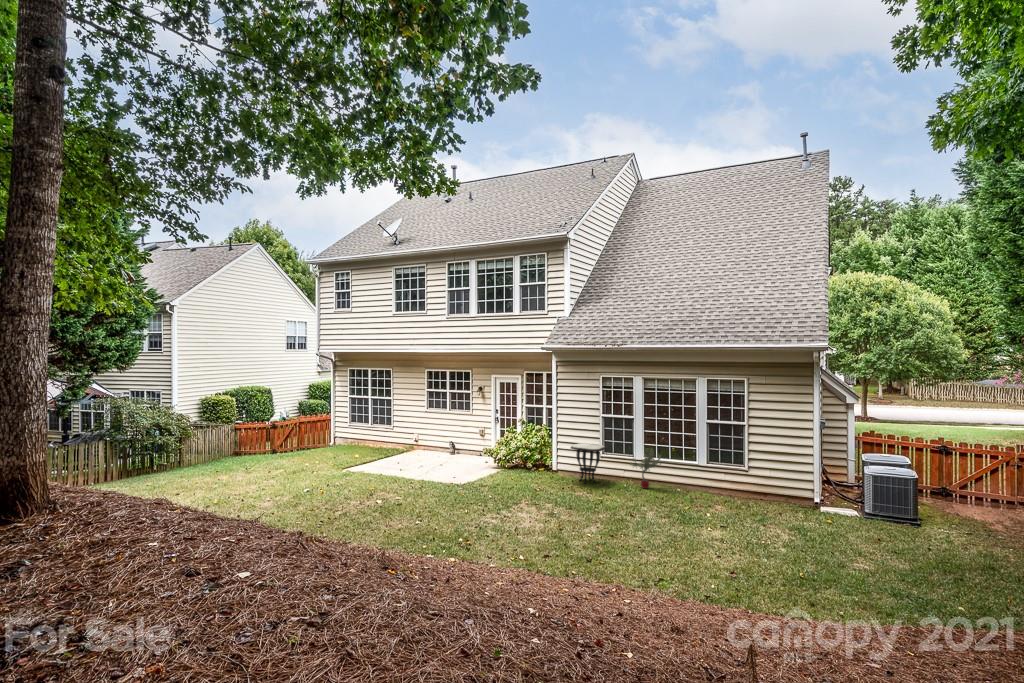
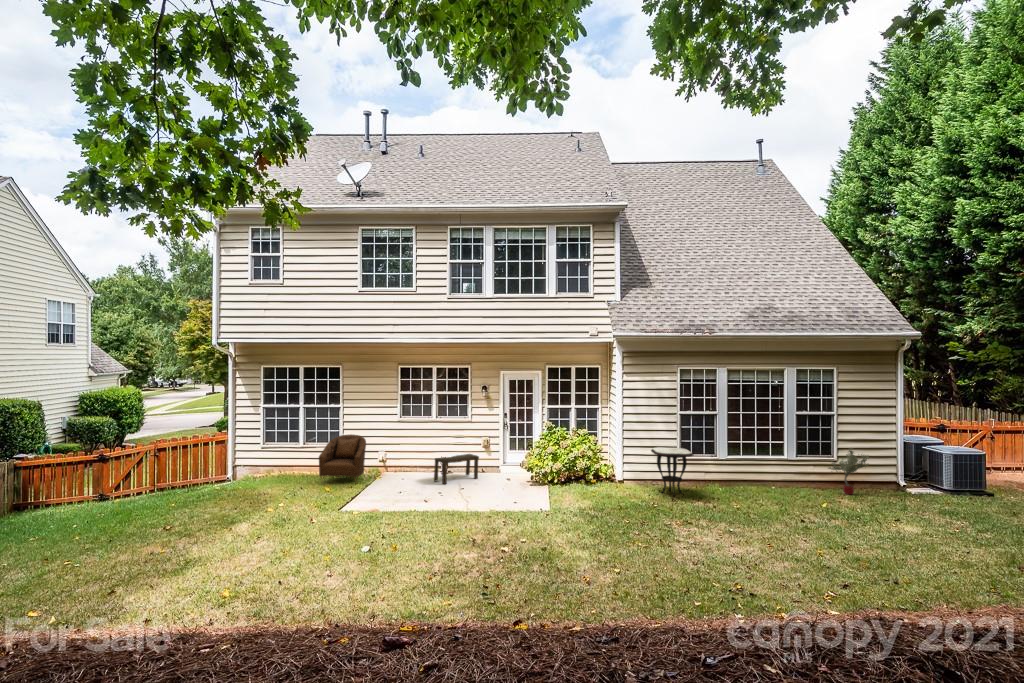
armchair: none [371,419,404,453] -> present [319,435,366,477]
bench: none [439,439,471,459] -> present [434,454,479,484]
potted tree: present [630,449,661,489] -> present [828,448,869,495]

